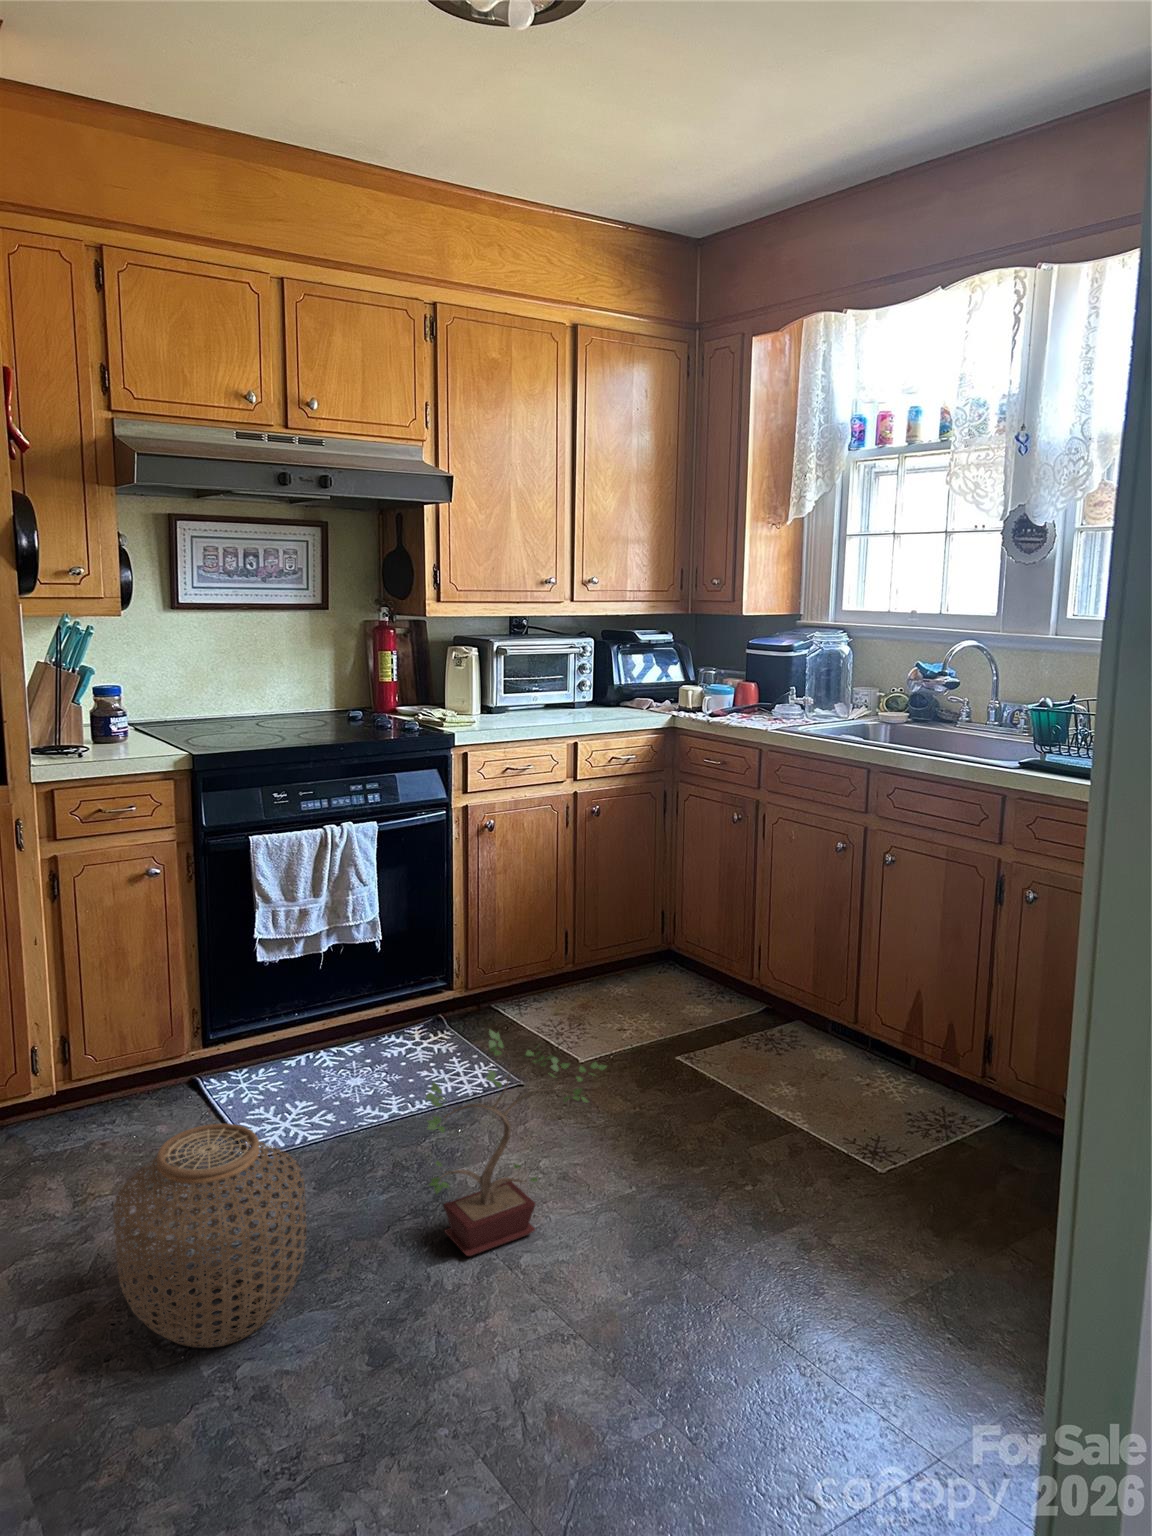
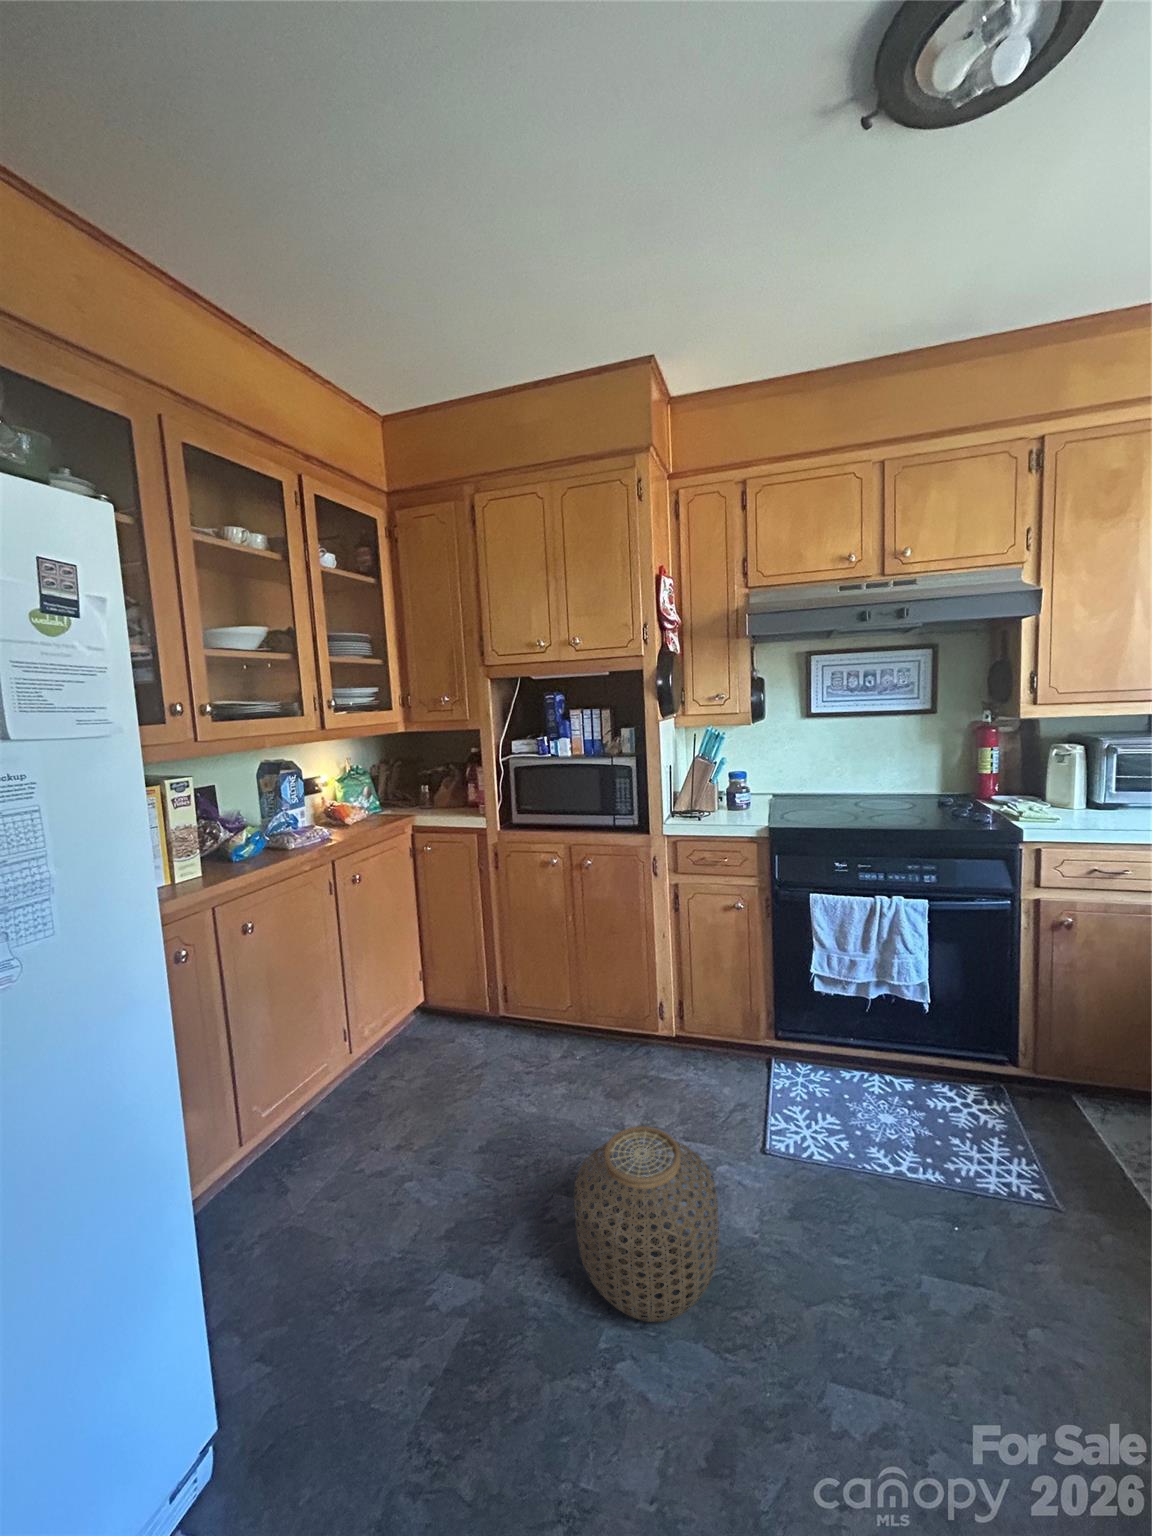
potted plant: present [426,1030,606,1256] -> none [824,1165,1086,1420]

